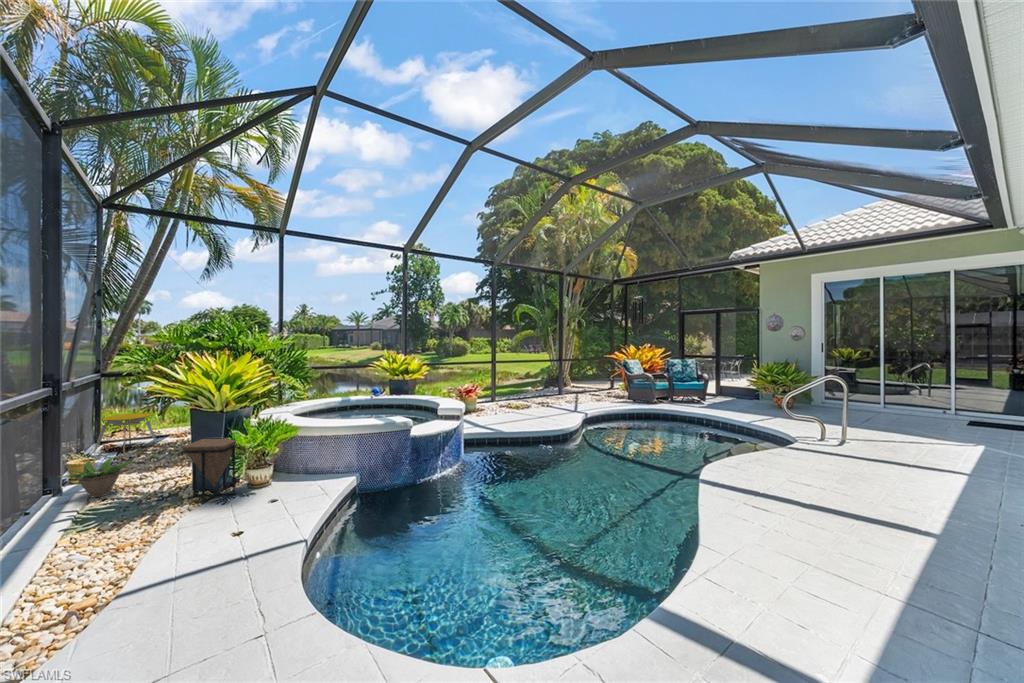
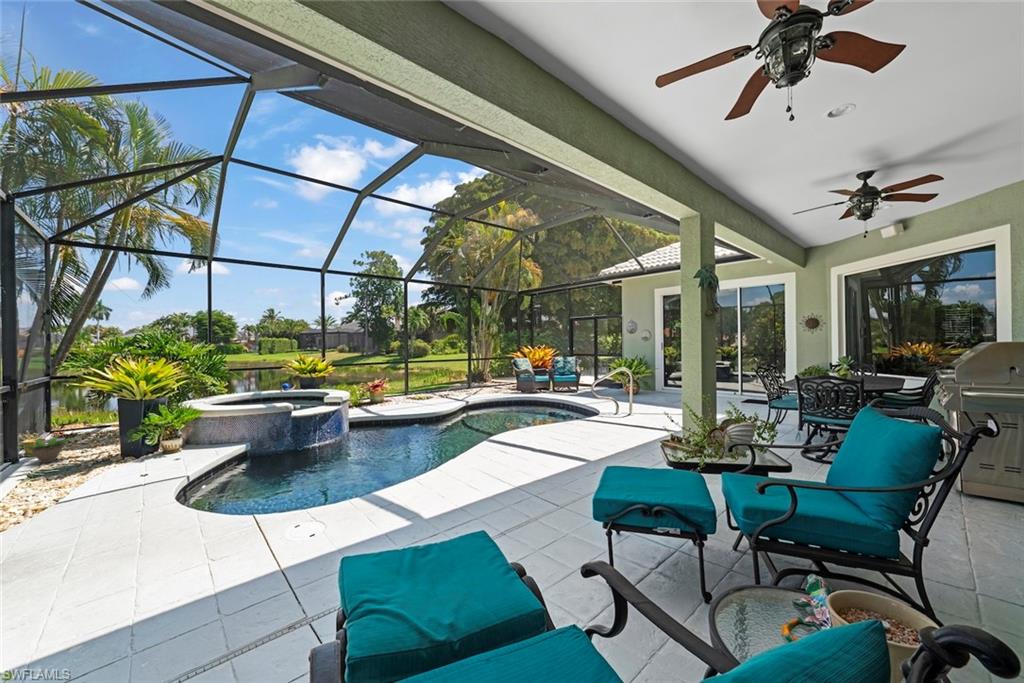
stool: present [93,413,158,454] -> none [44,407,99,438]
side table: present [181,437,238,503] -> none [108,418,158,463]

